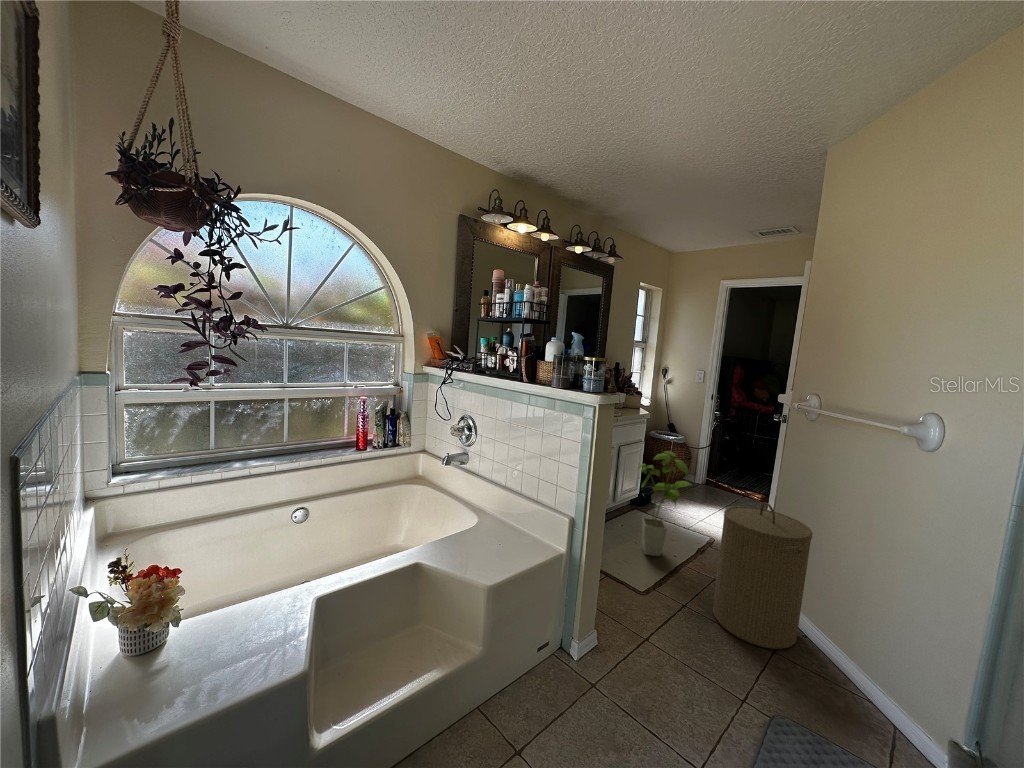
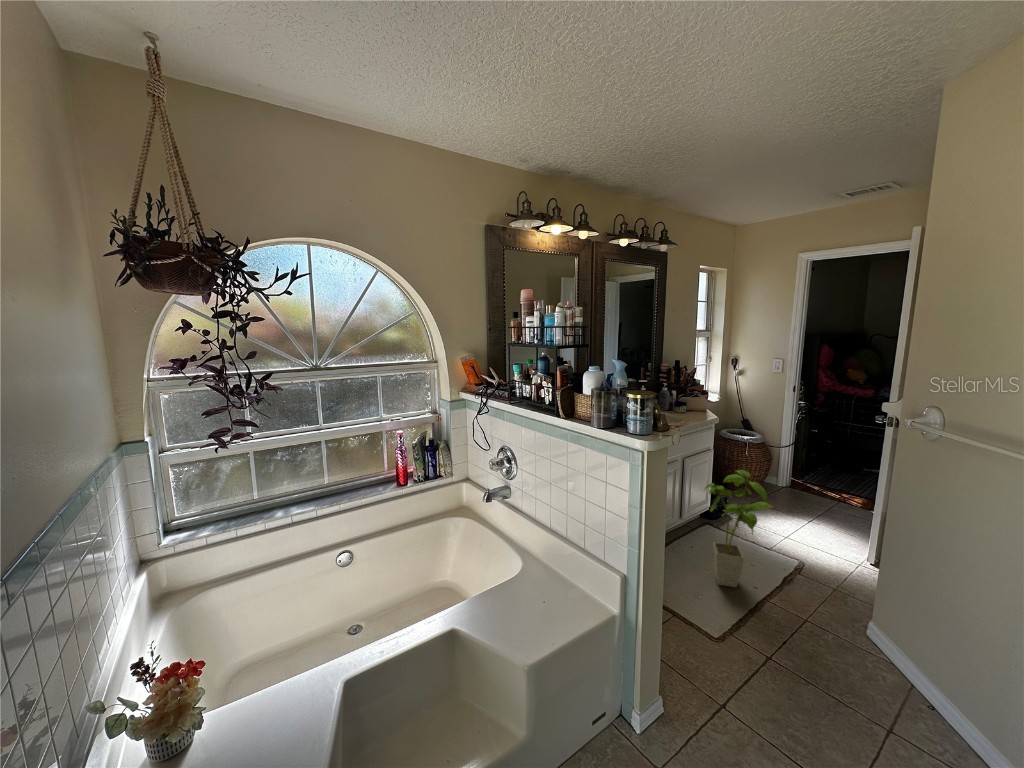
laundry hamper: present [713,502,813,649] -> none [805,544,942,731]

